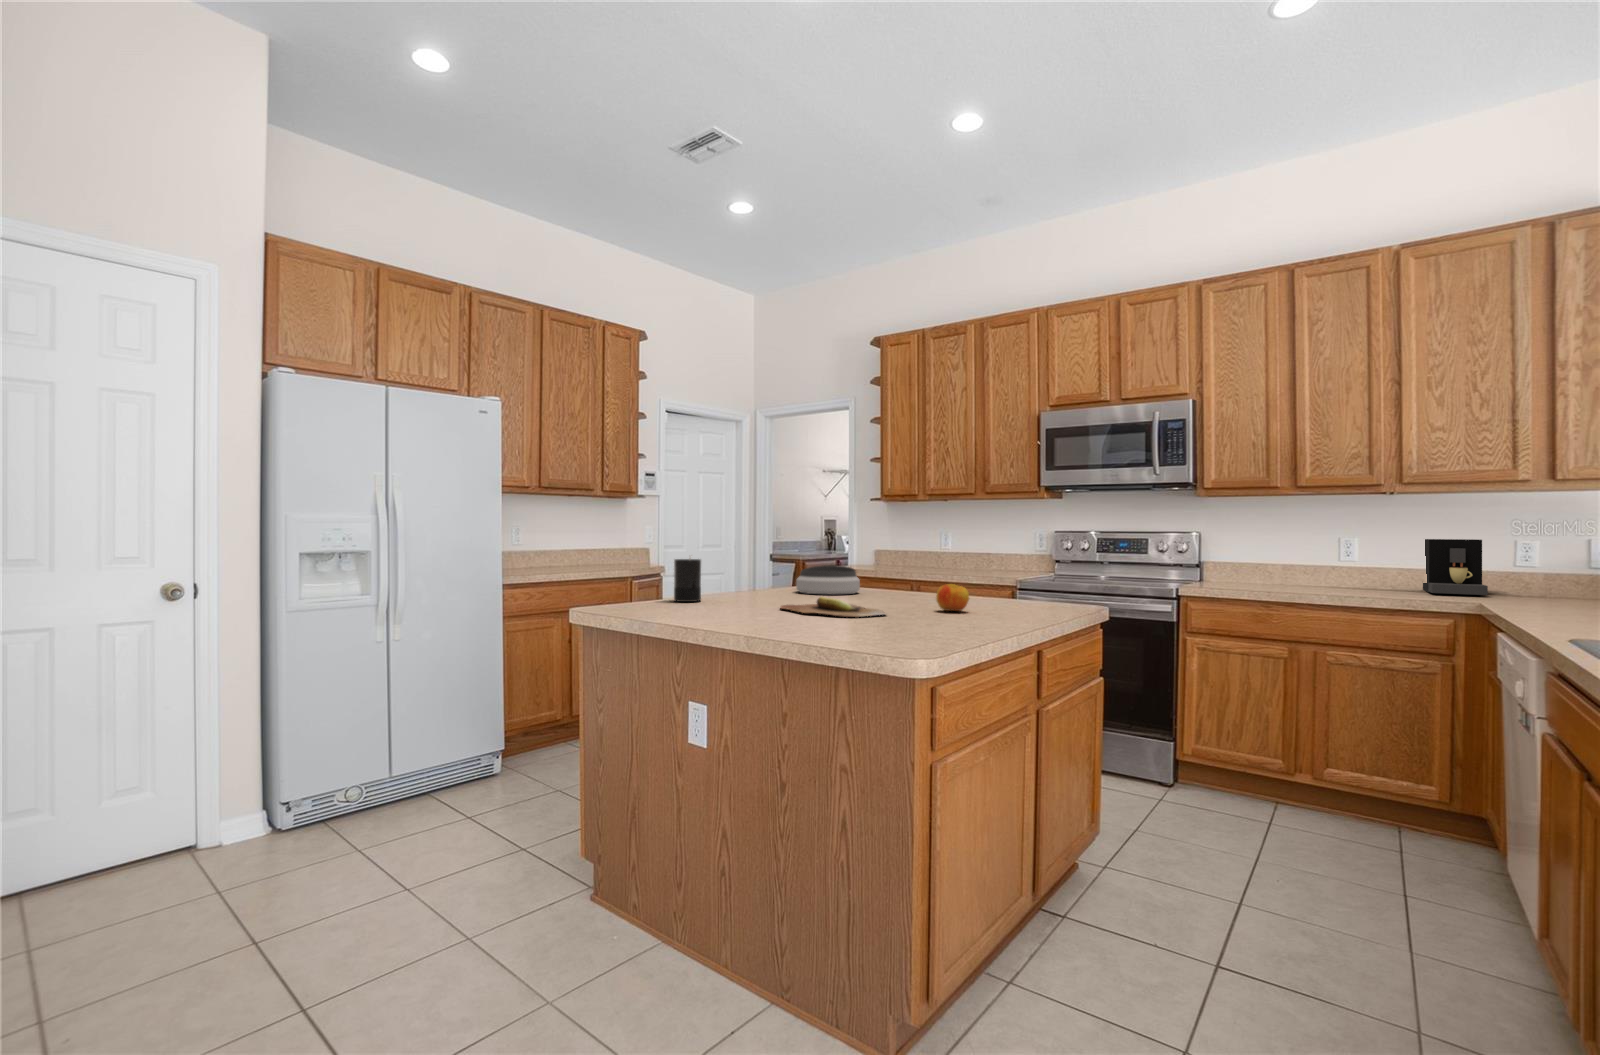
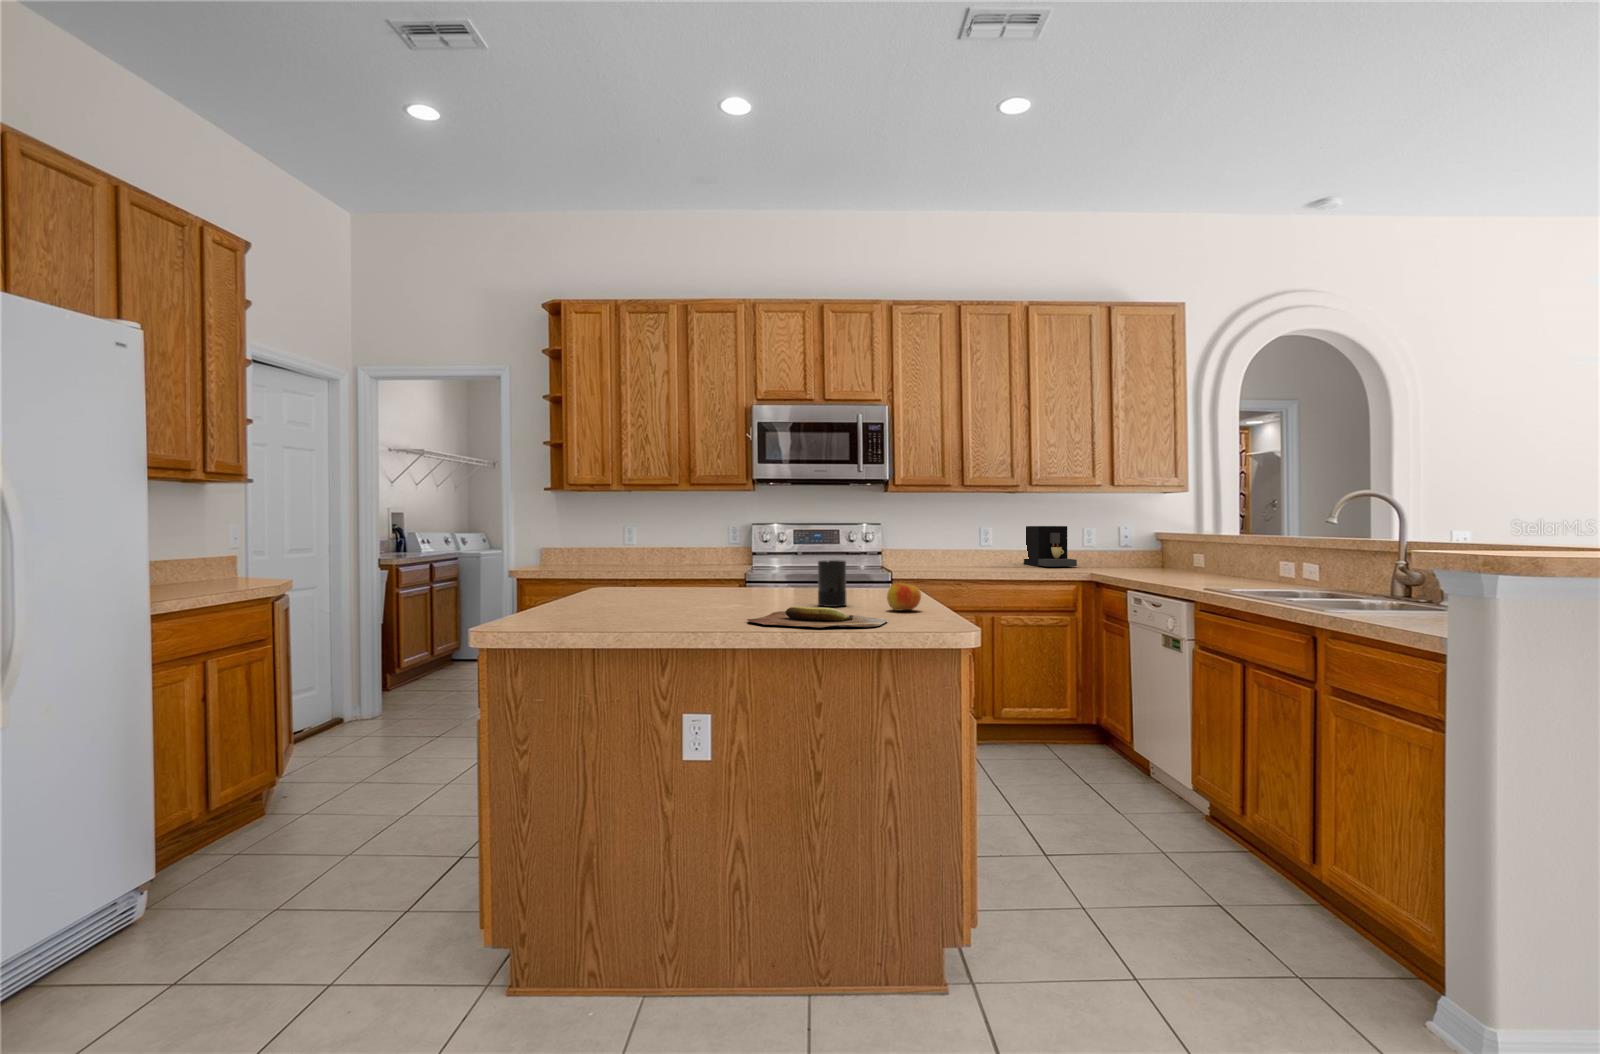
candle: present [674,558,701,602] -> present [818,559,847,607]
bowl: present [796,565,860,594] -> none [646,568,721,604]

